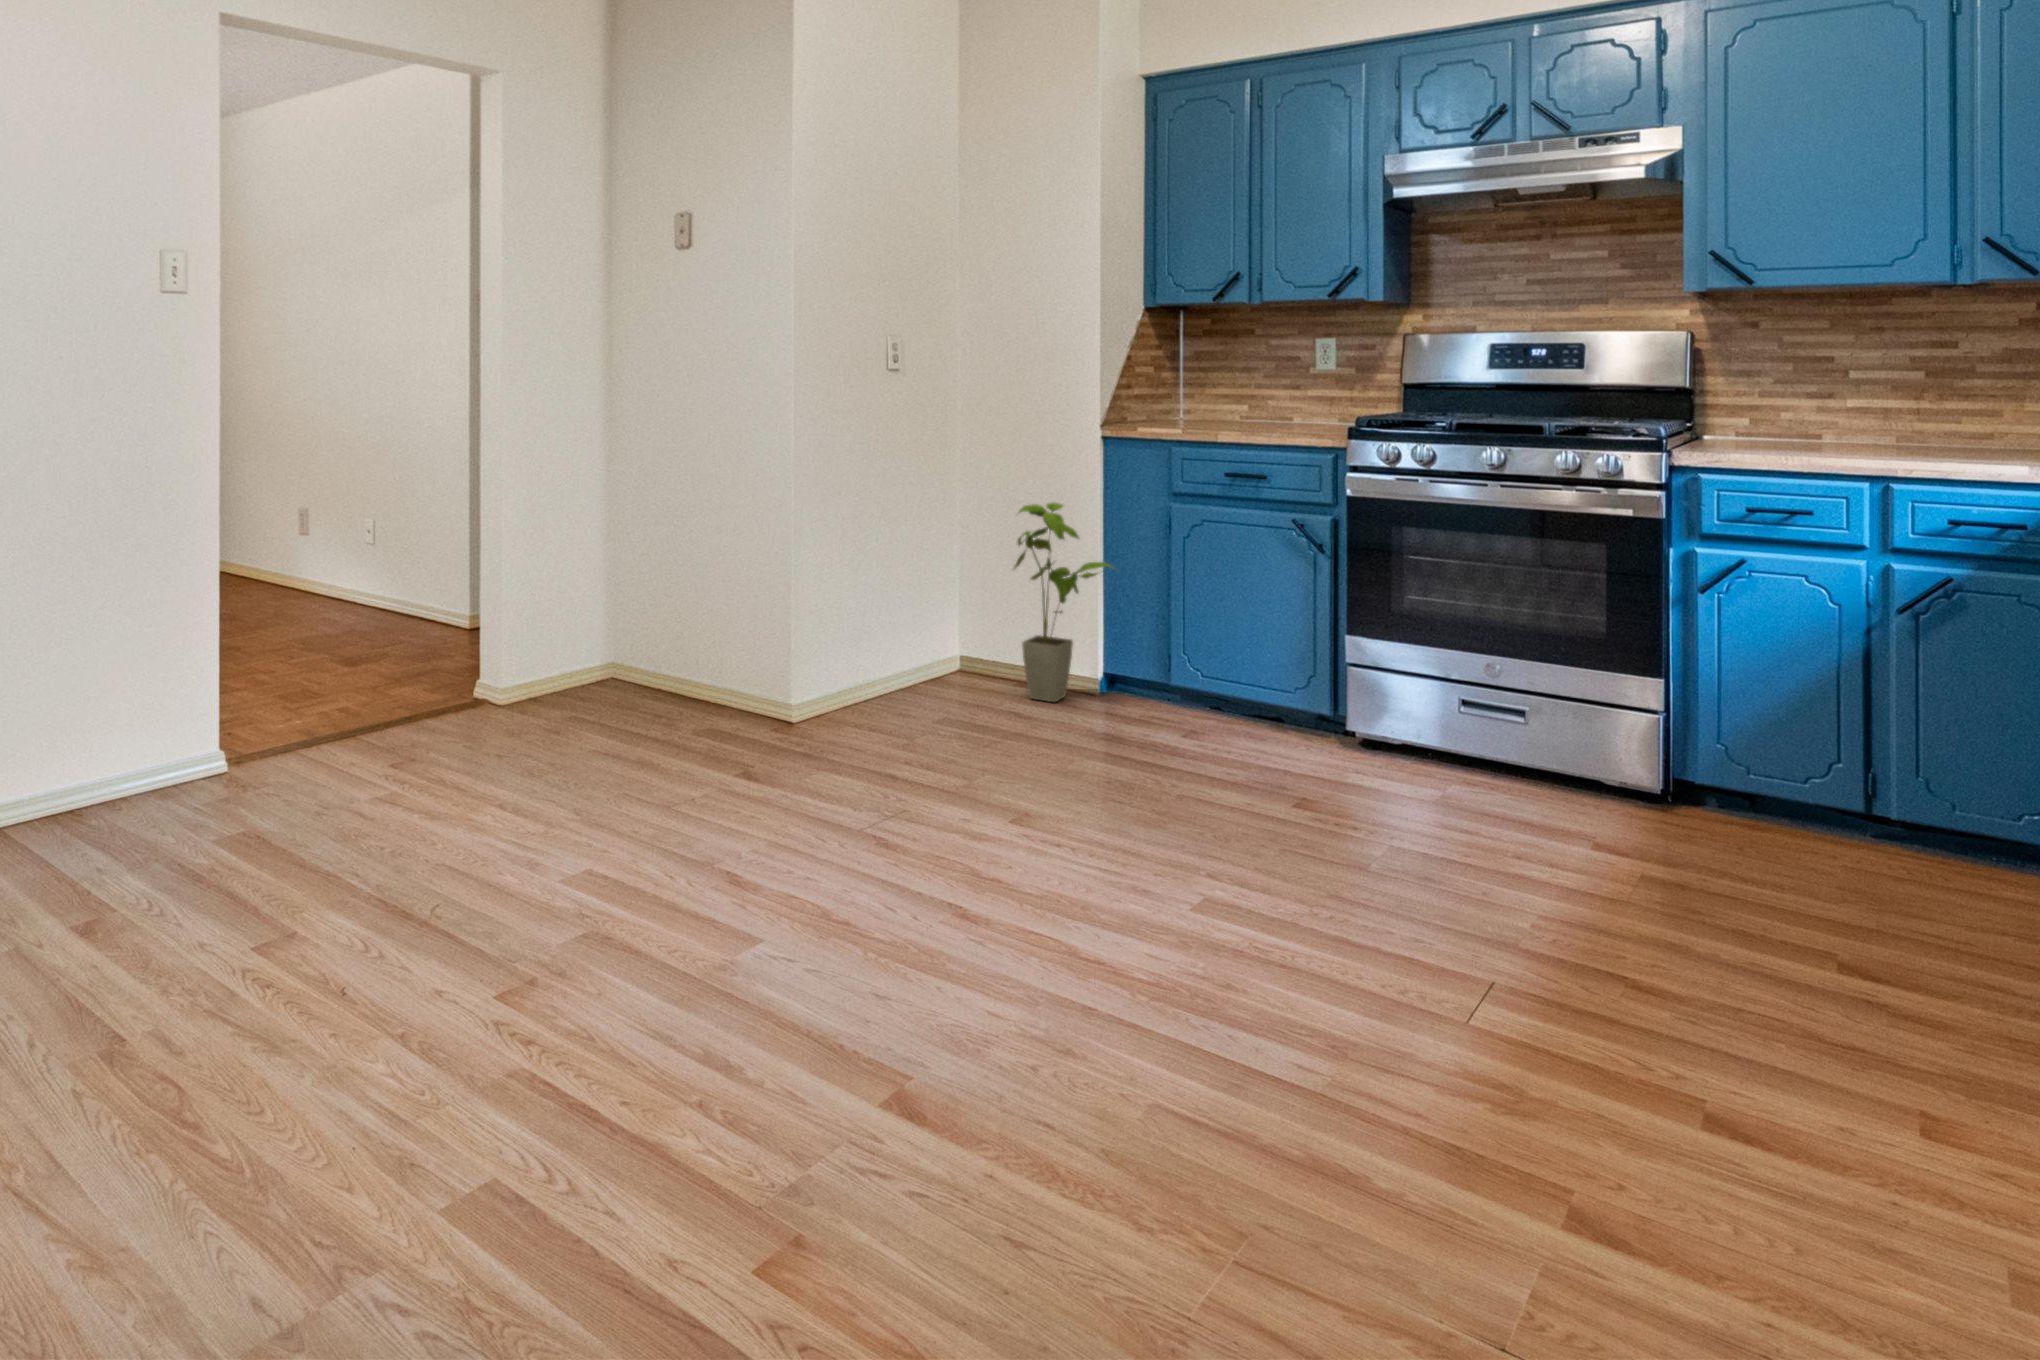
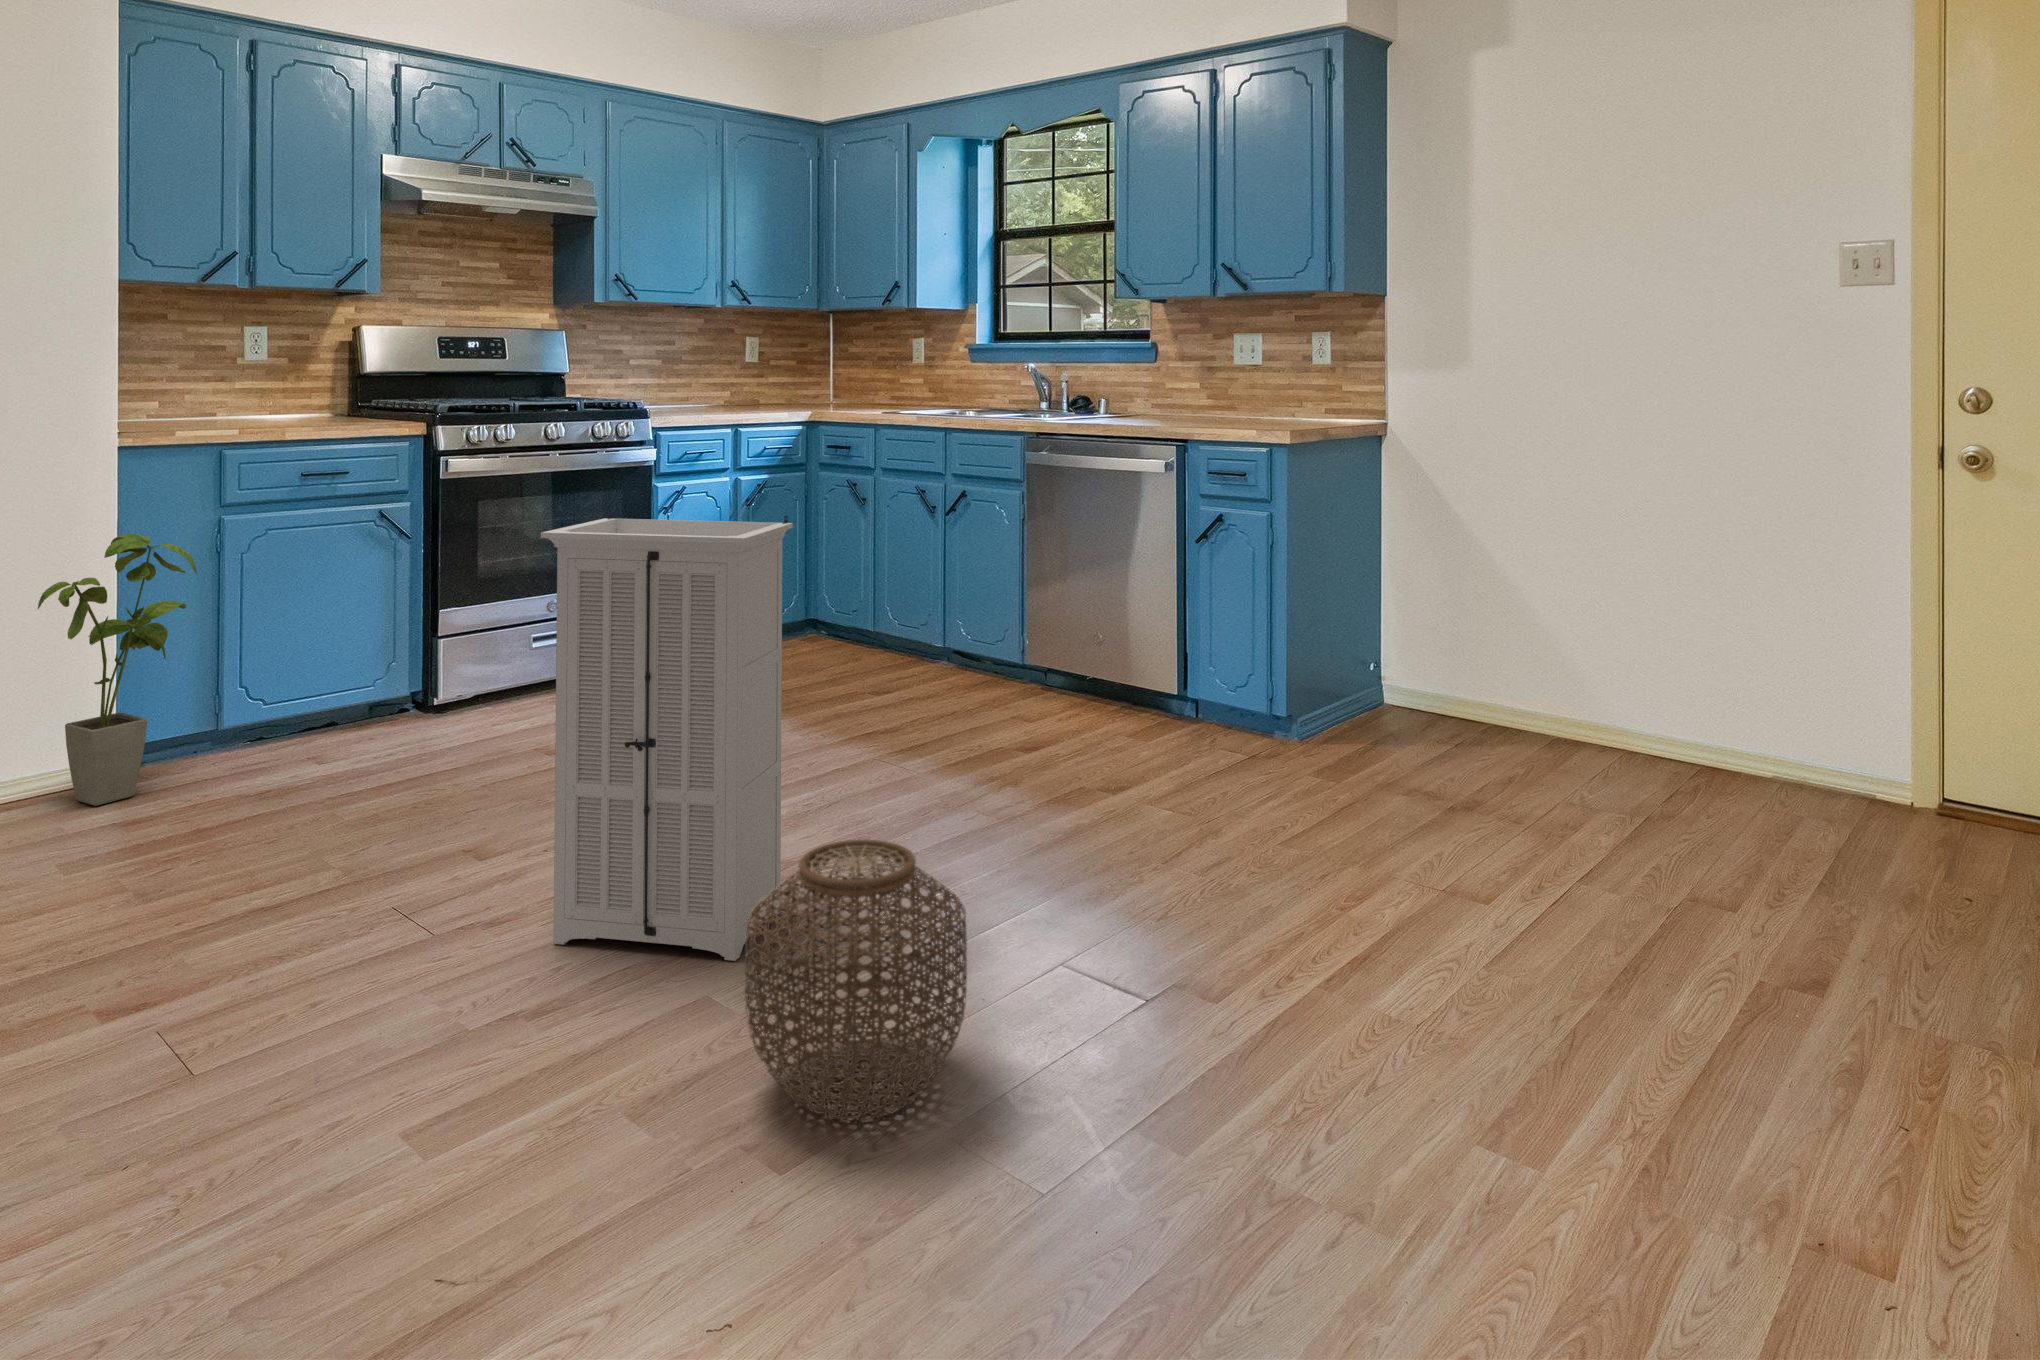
storage cabinet: none [710,512,866,921] -> present [541,512,793,961]
woven basket: none [393,765,573,984] -> present [745,840,967,1121]

